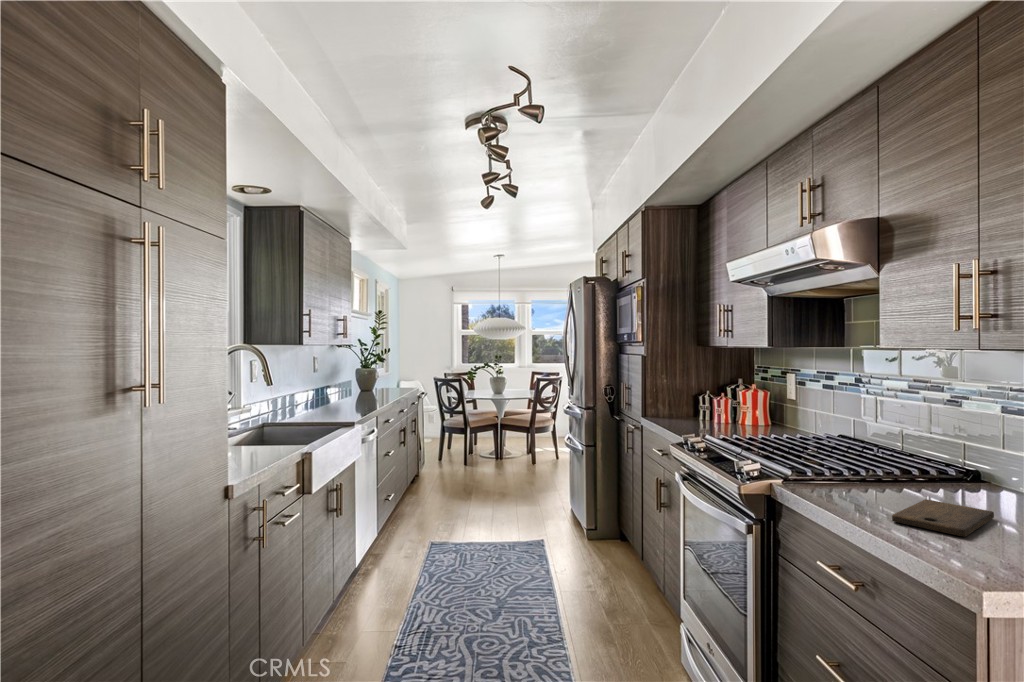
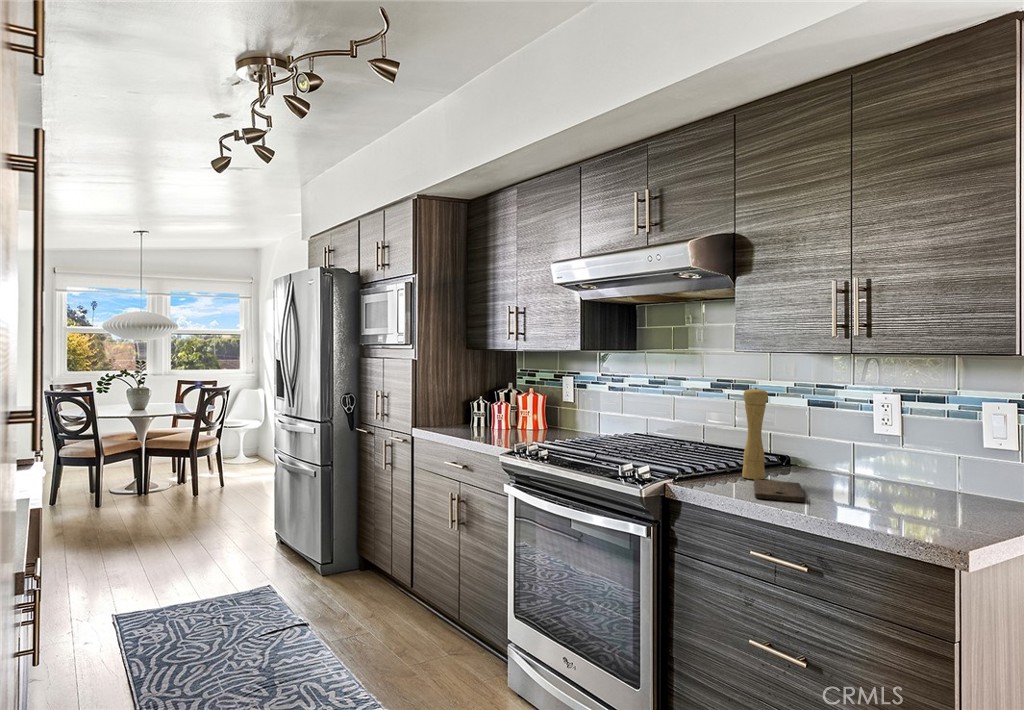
pepper mill: none [920,383,958,501] -> present [742,388,768,480]

